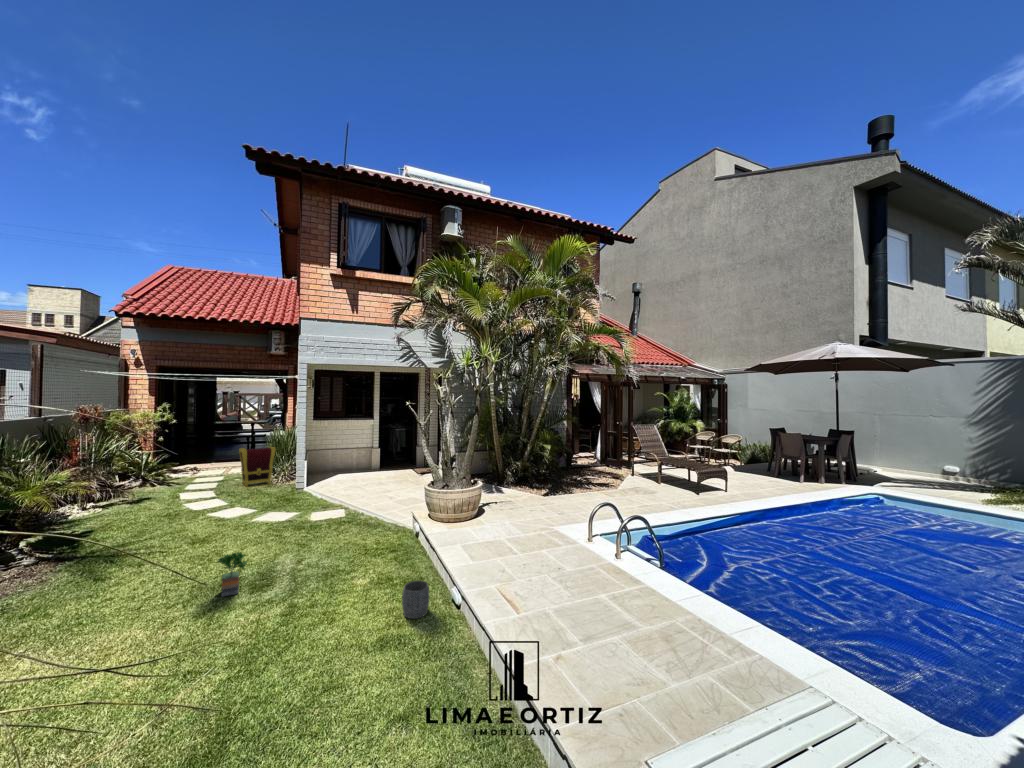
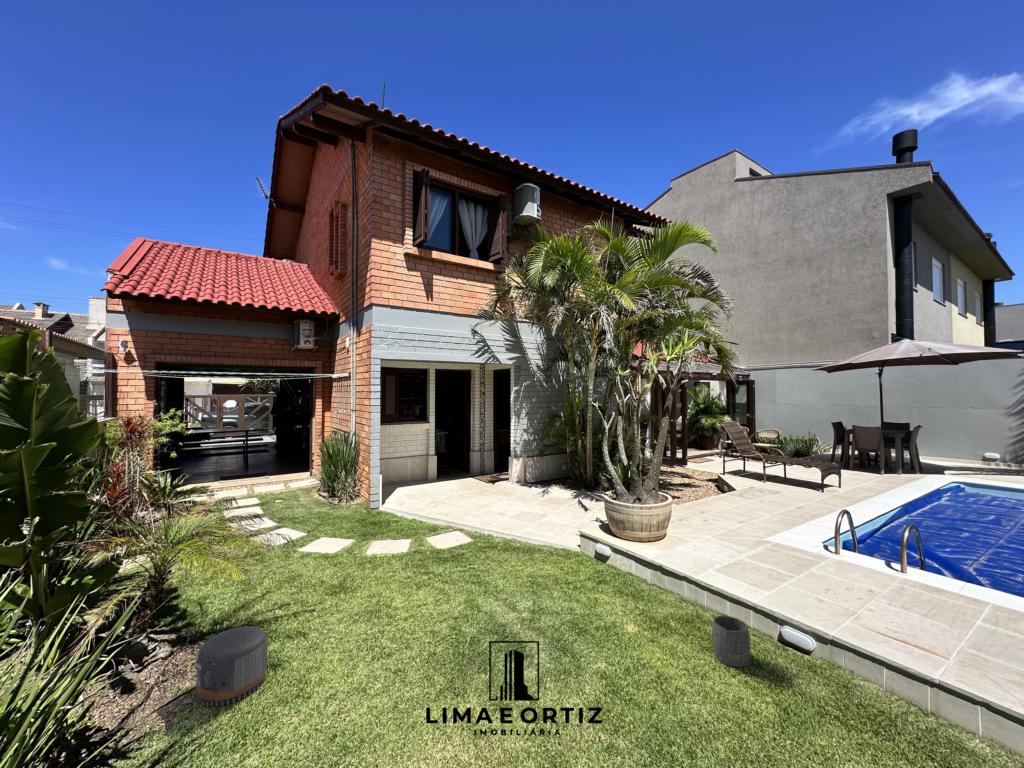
armchair: present [239,446,276,487] -> none [290,458,333,509]
potted tree: present [218,552,247,597] -> none [443,596,483,661]
pouf: none [36,560,95,608] -> present [196,626,267,706]

